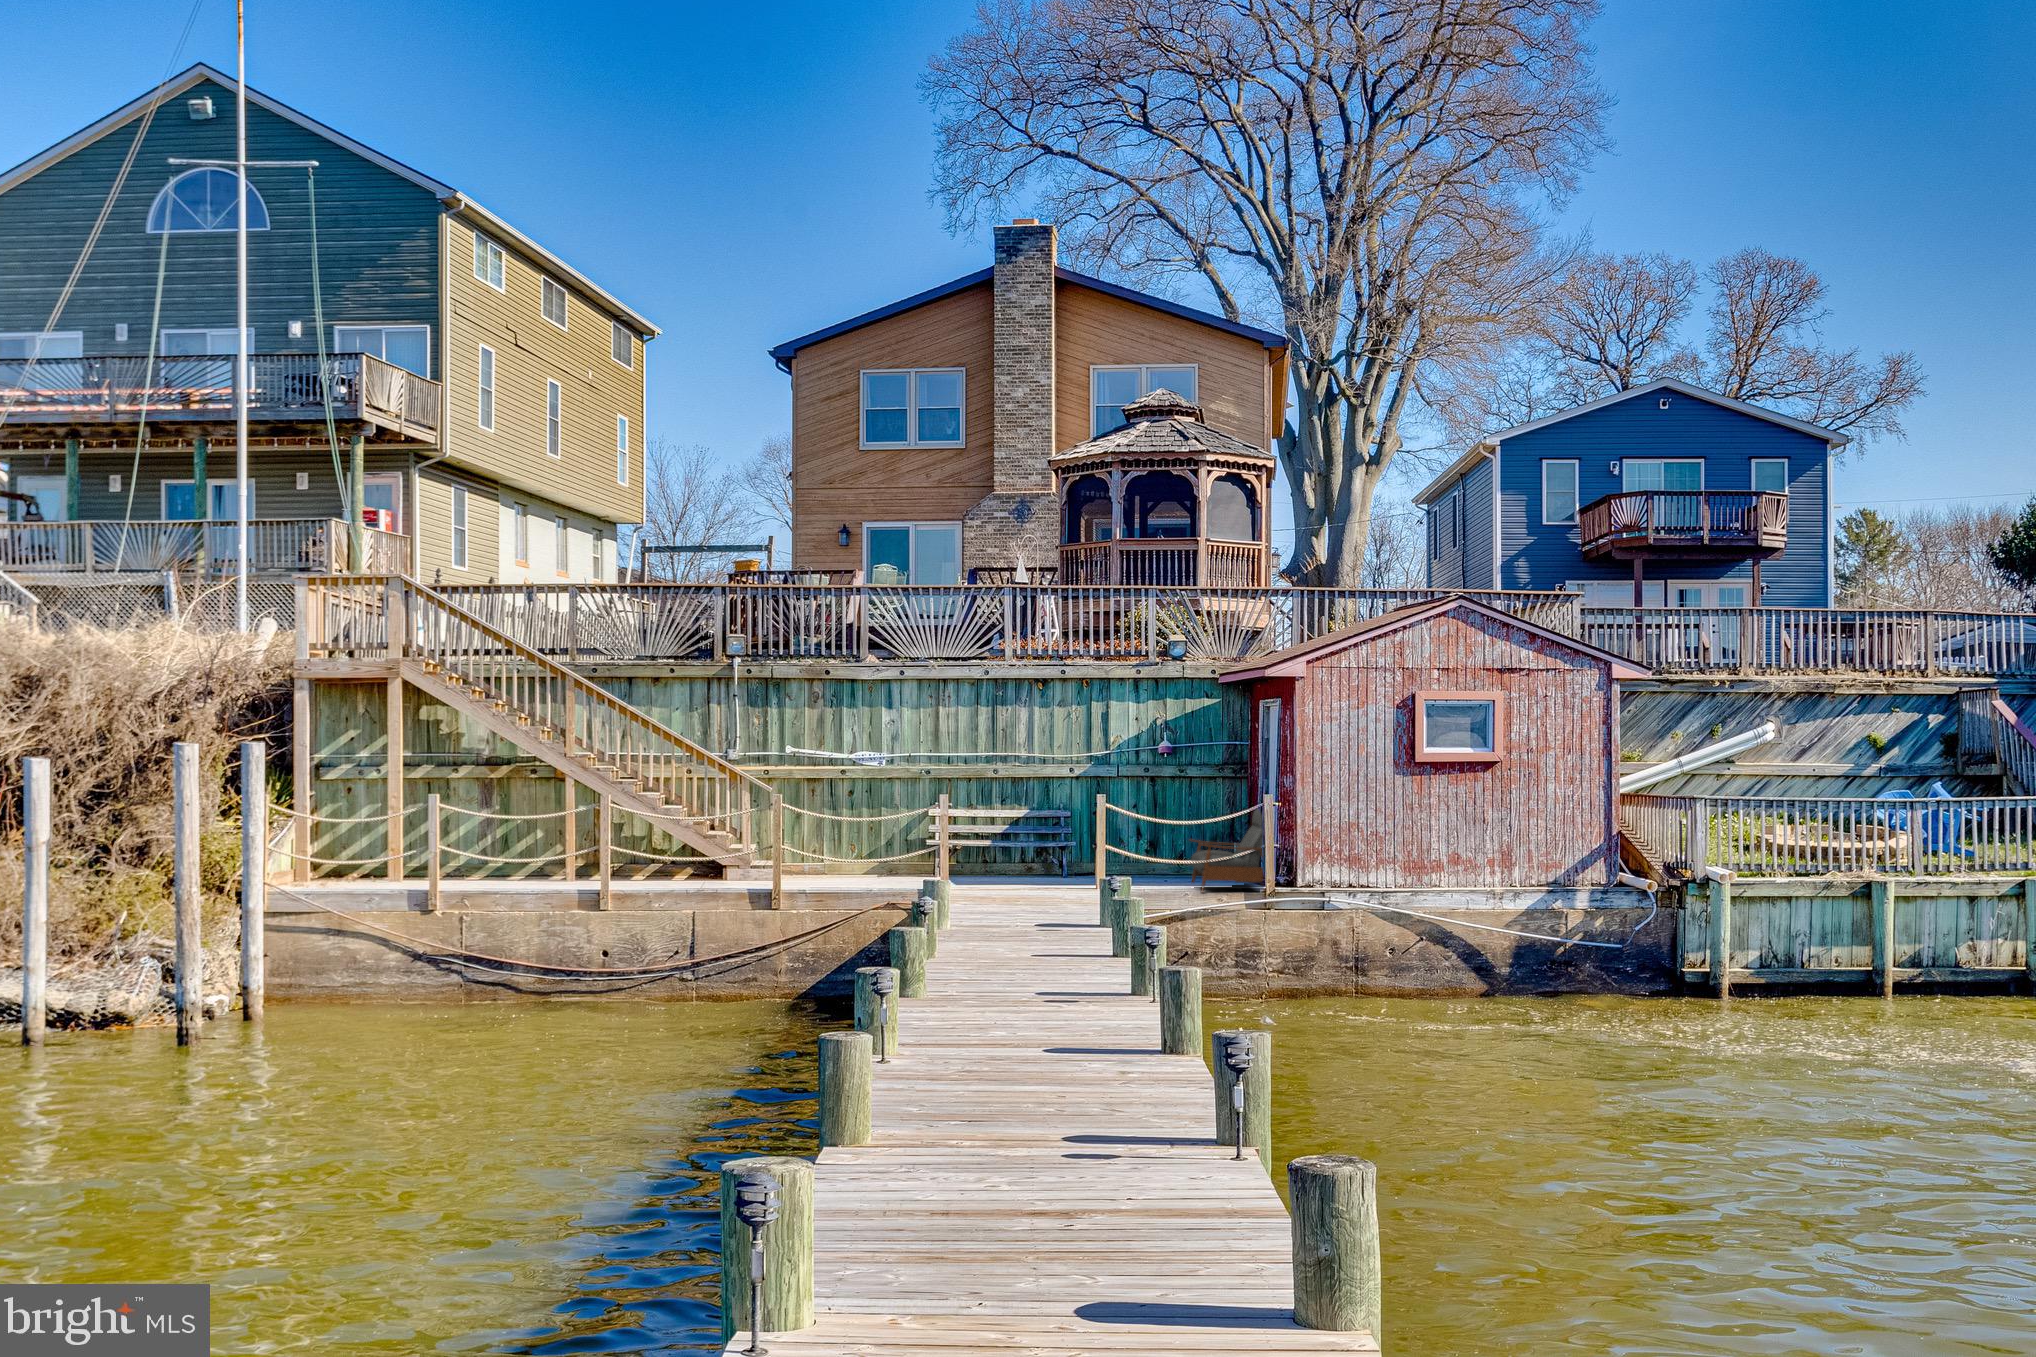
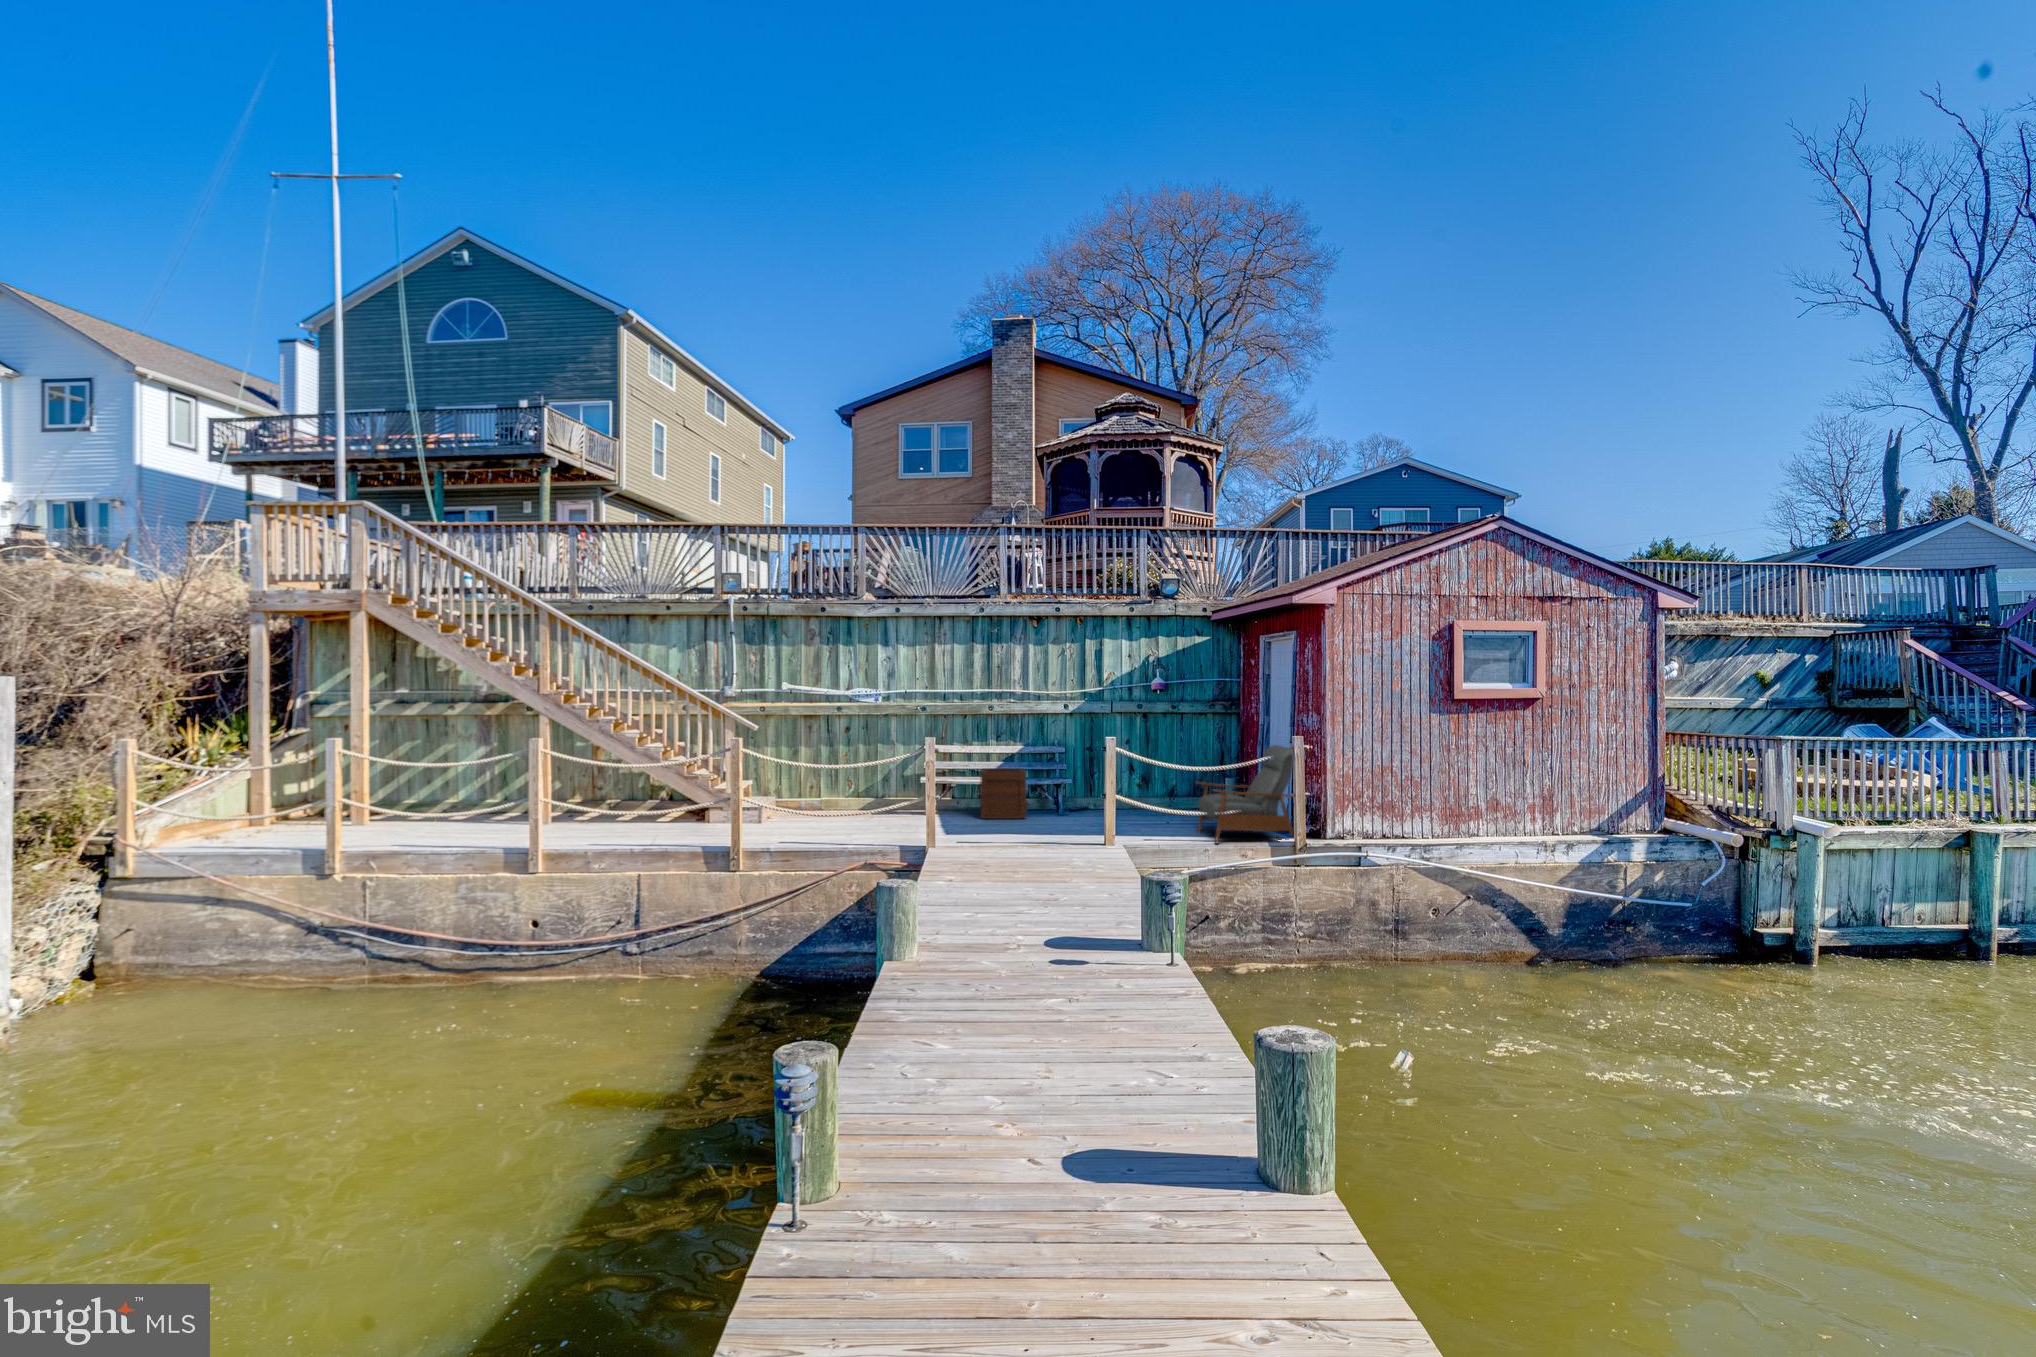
wooden crate: none [987,831,1031,879] -> present [981,768,1026,819]

